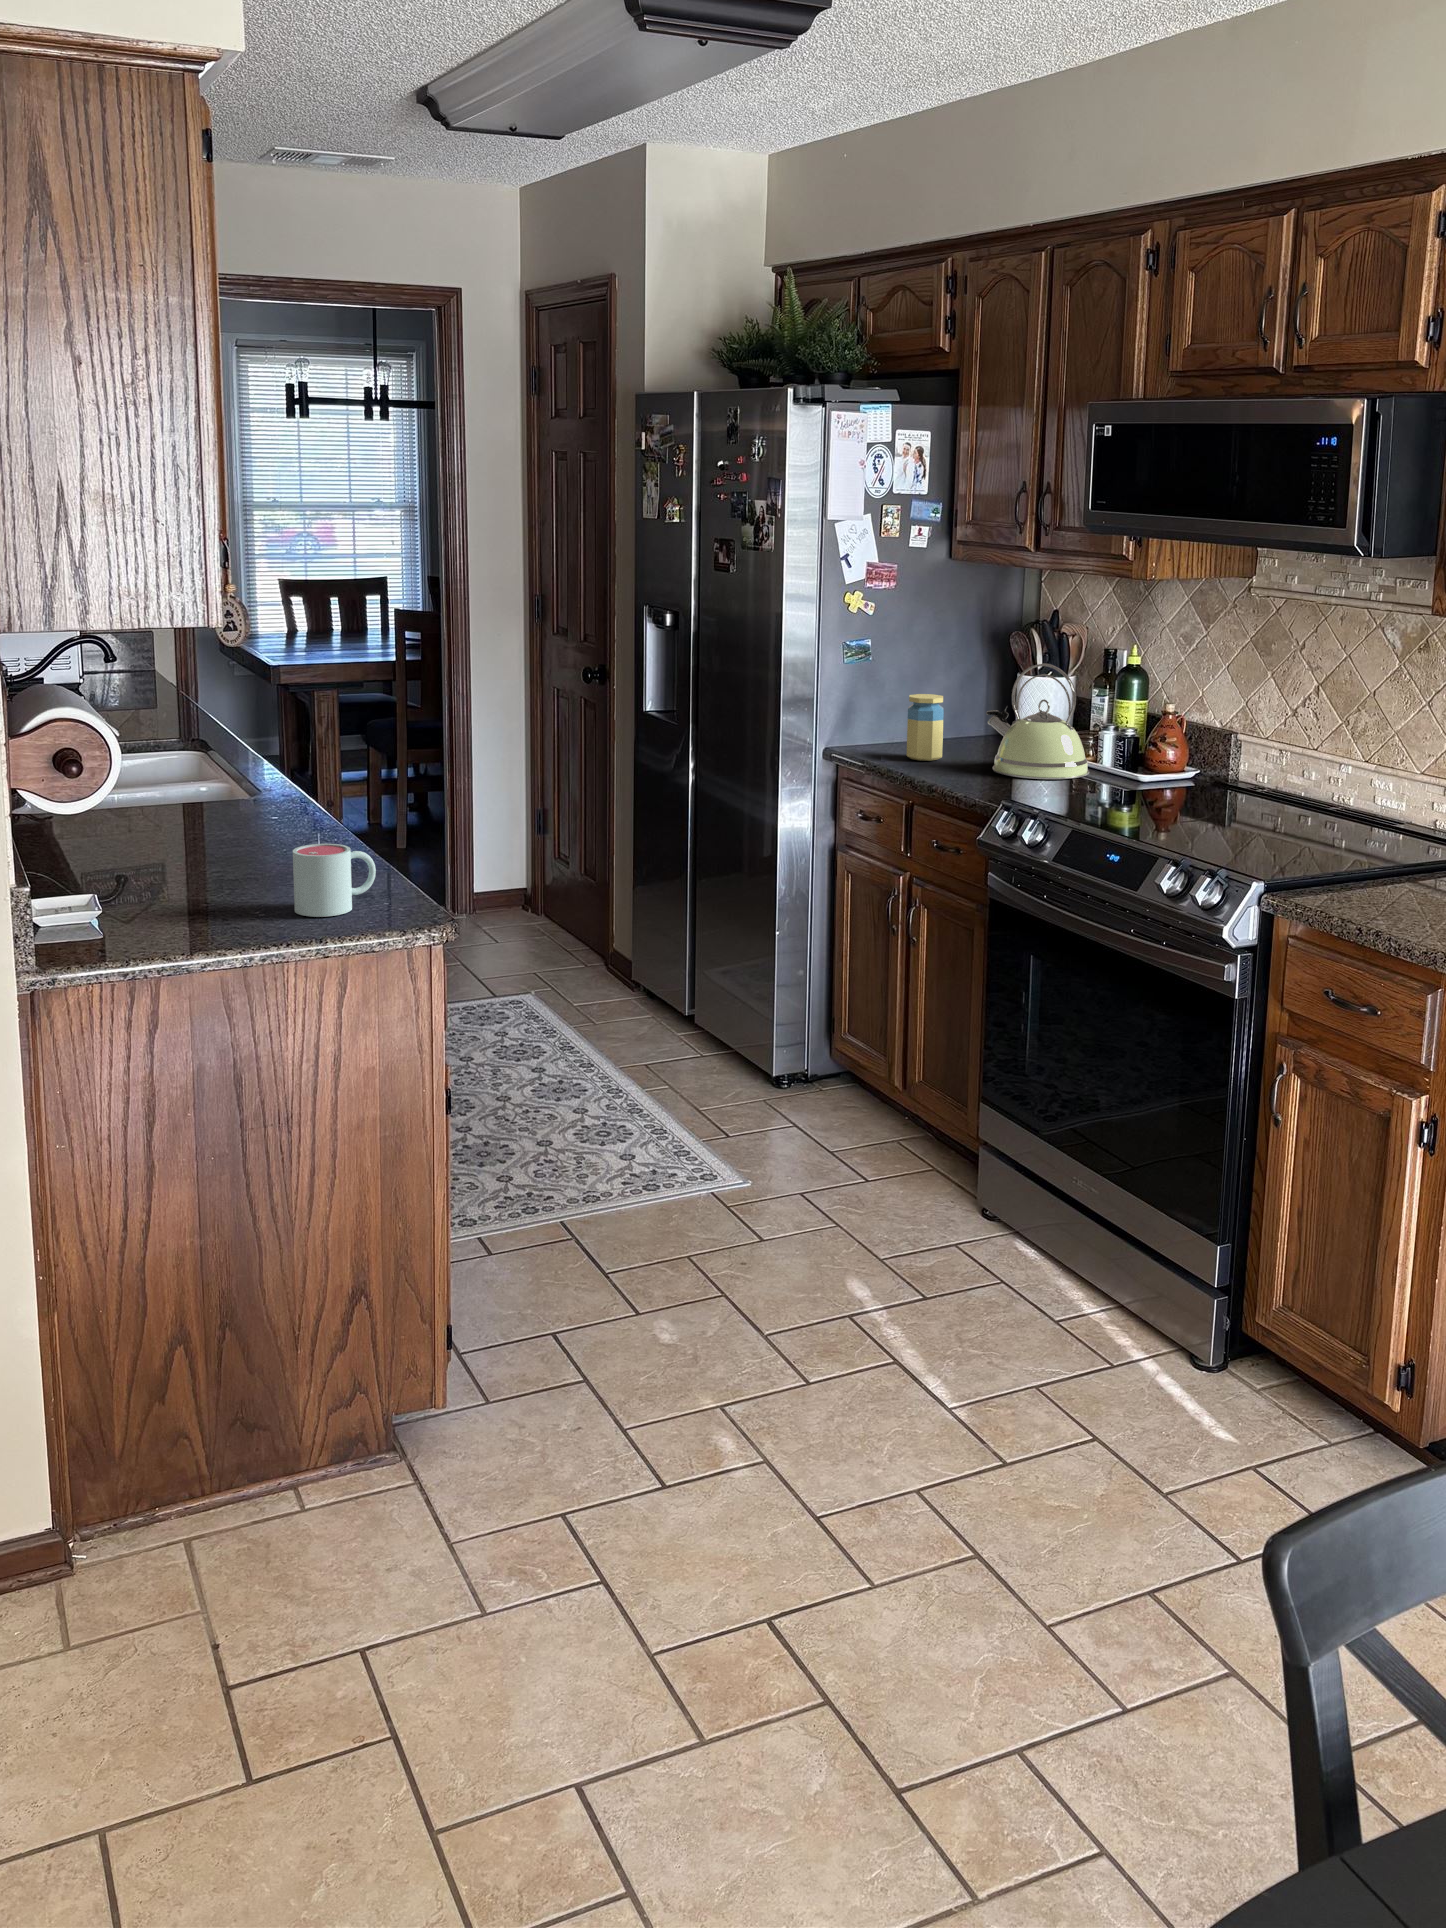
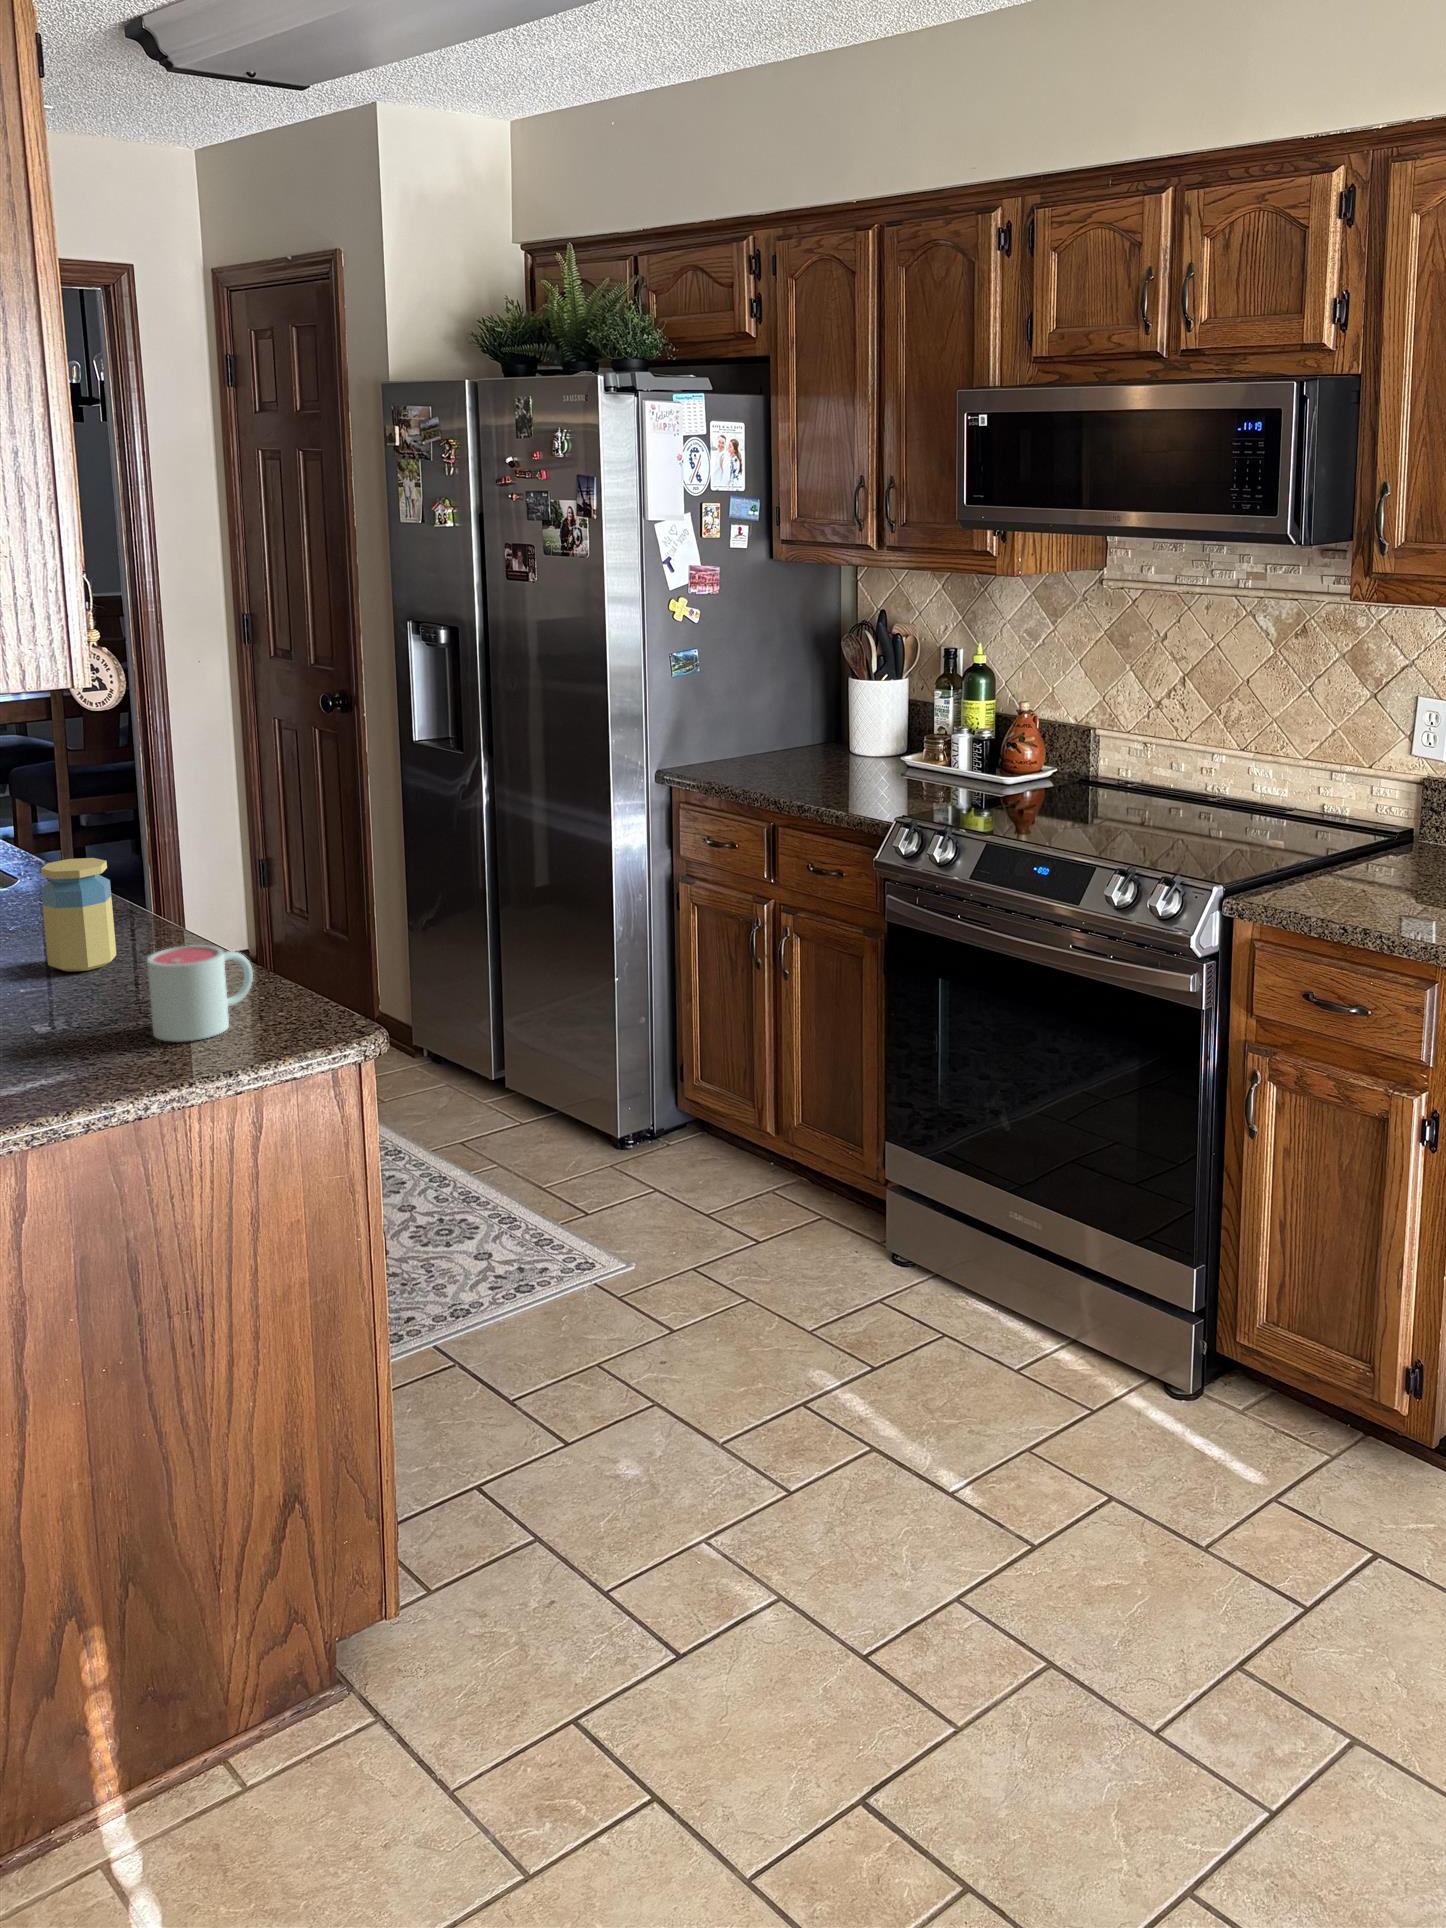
kettle: present [986,664,1089,779] -> none [835,668,948,790]
jar: present [907,694,944,761] -> present [41,858,116,972]

